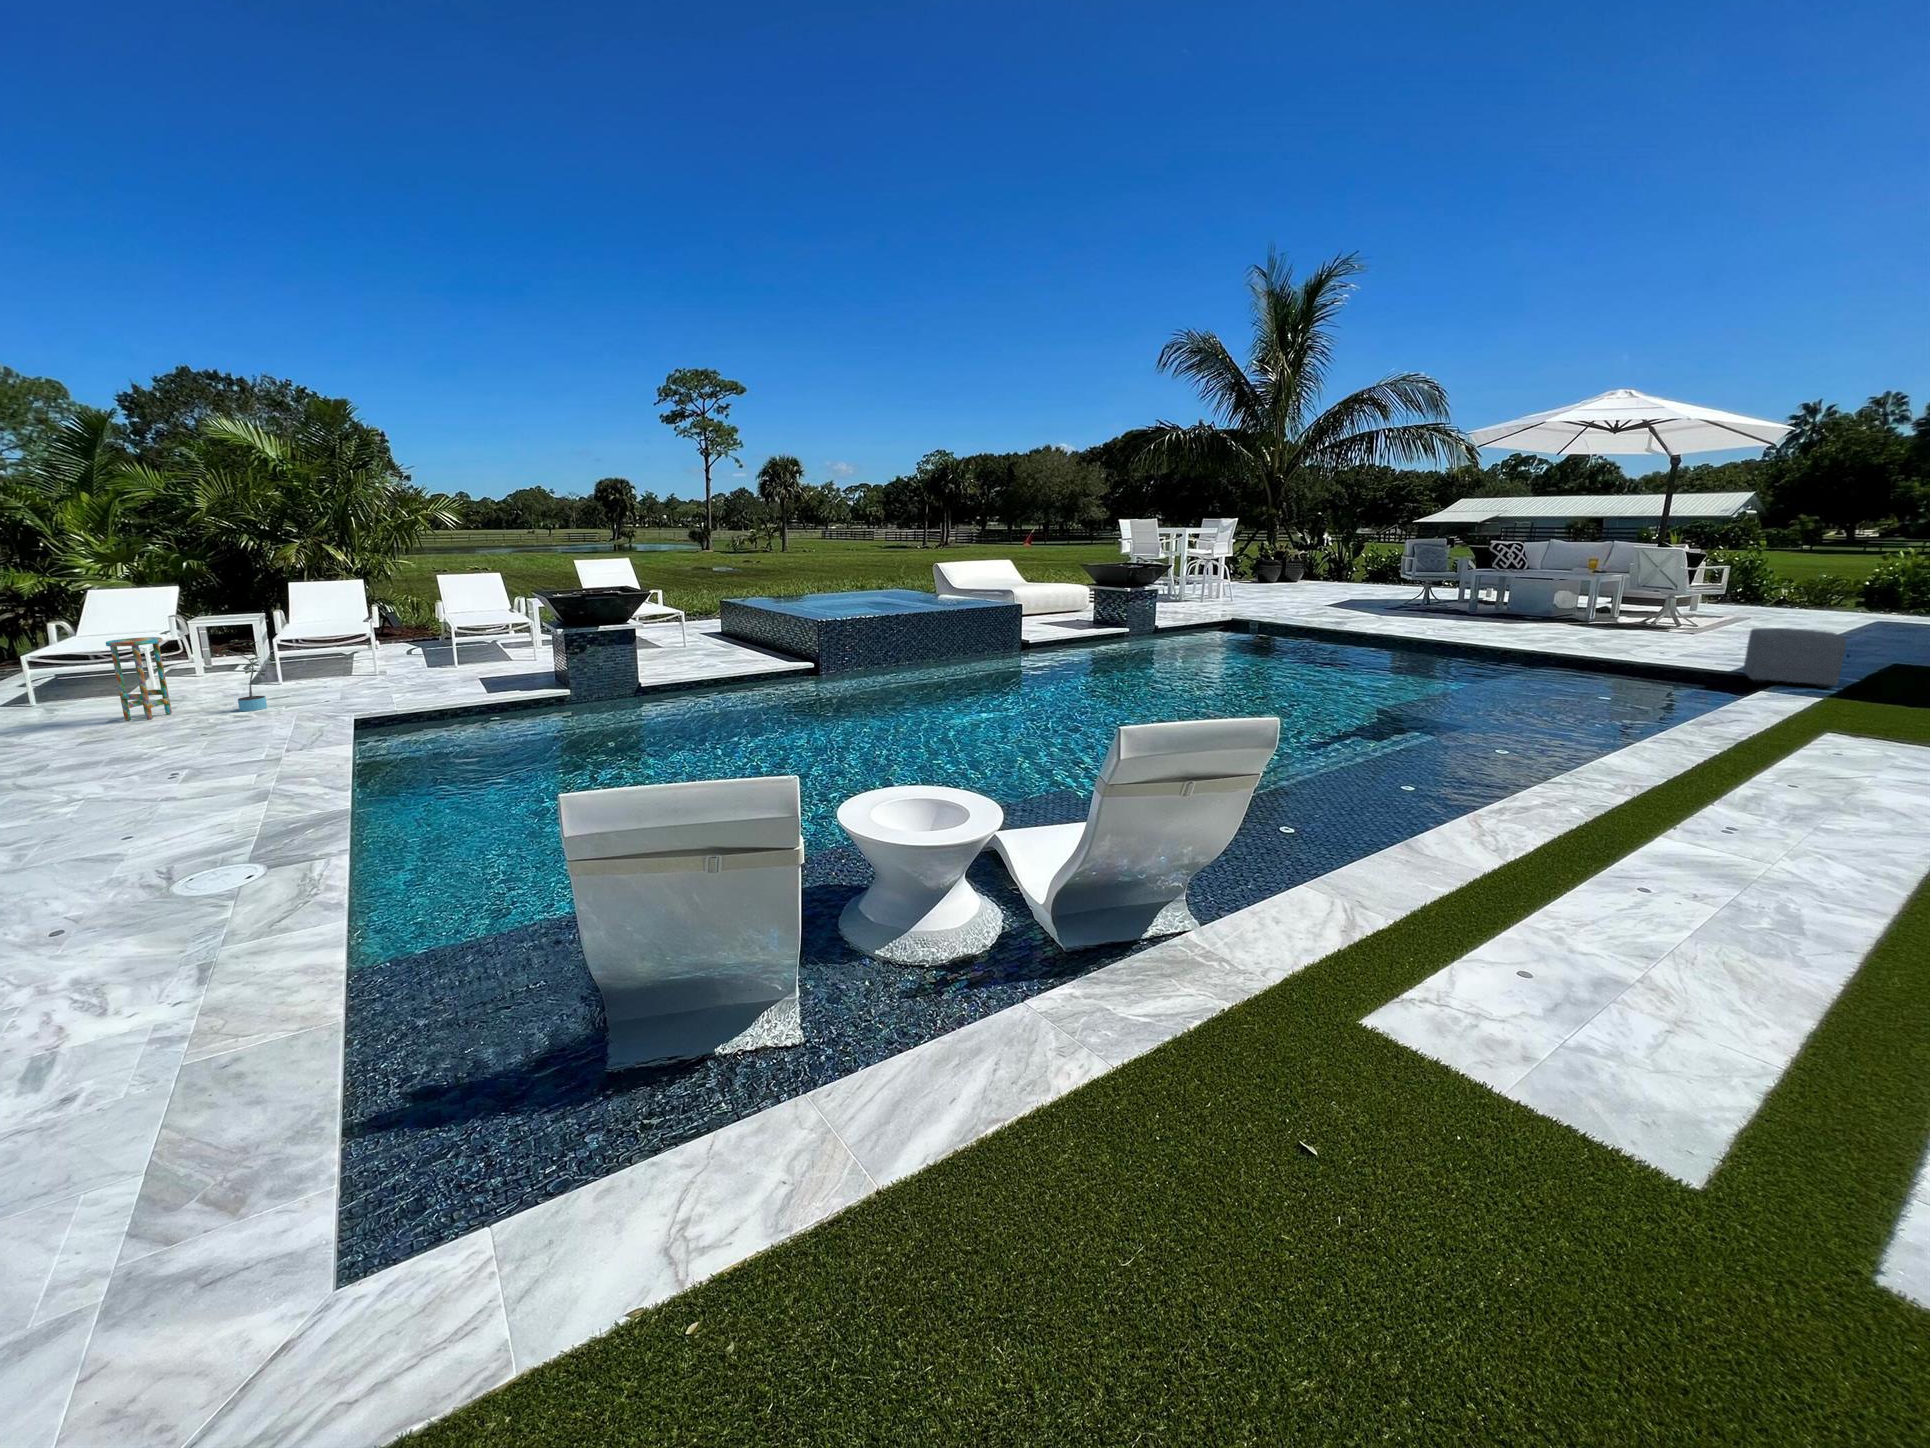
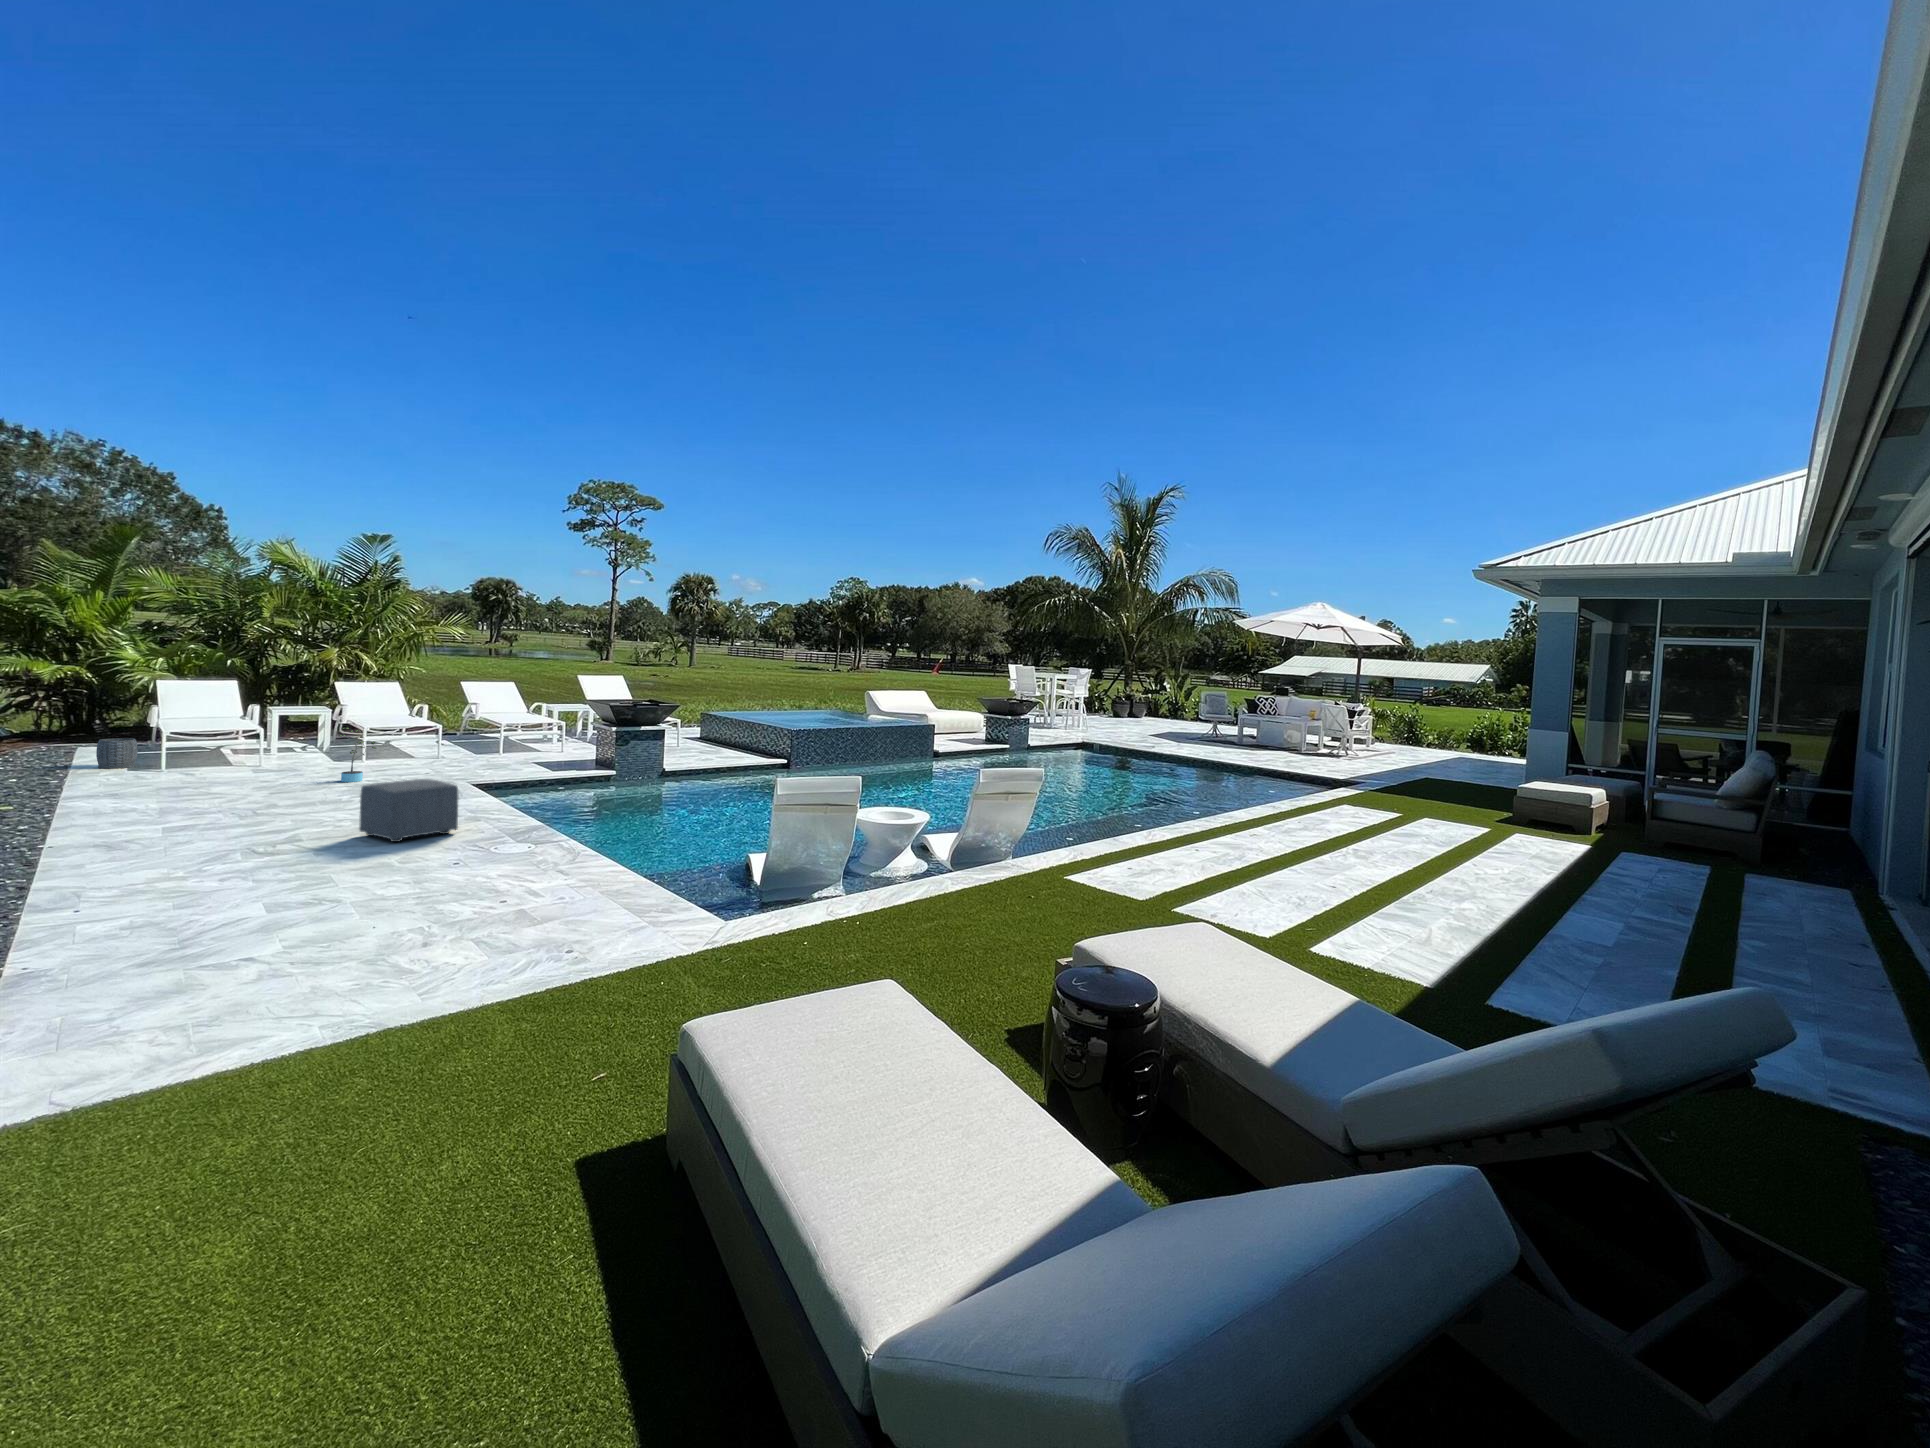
ottoman: present [1743,628,1846,688] -> present [359,779,458,842]
side table: present [106,637,172,720] -> none [247,723,289,786]
woven basket: none [22,658,72,695] -> present [96,738,138,769]

